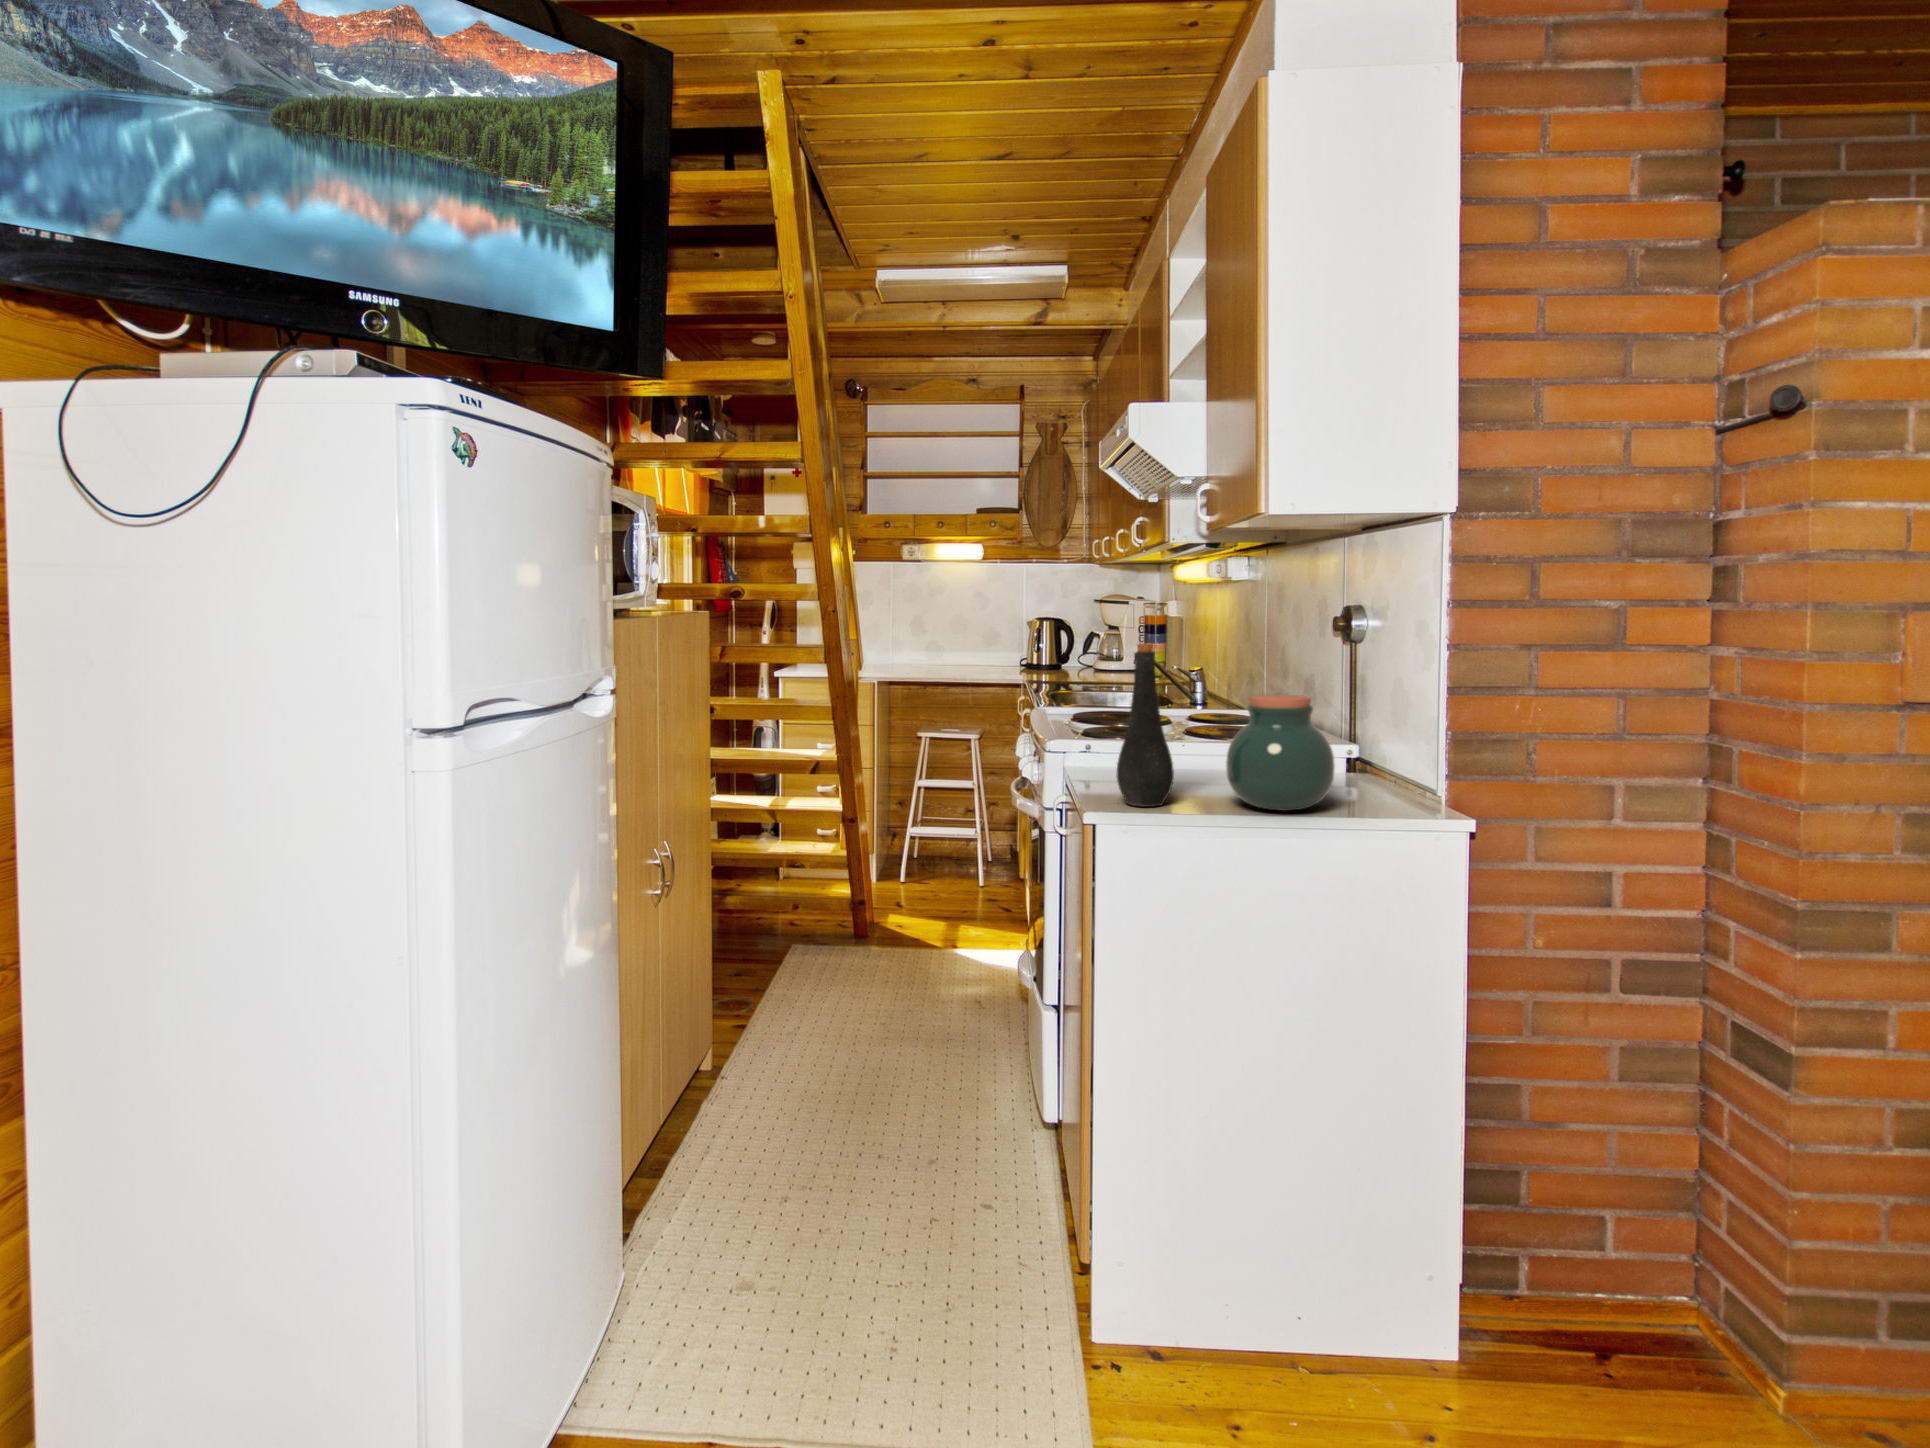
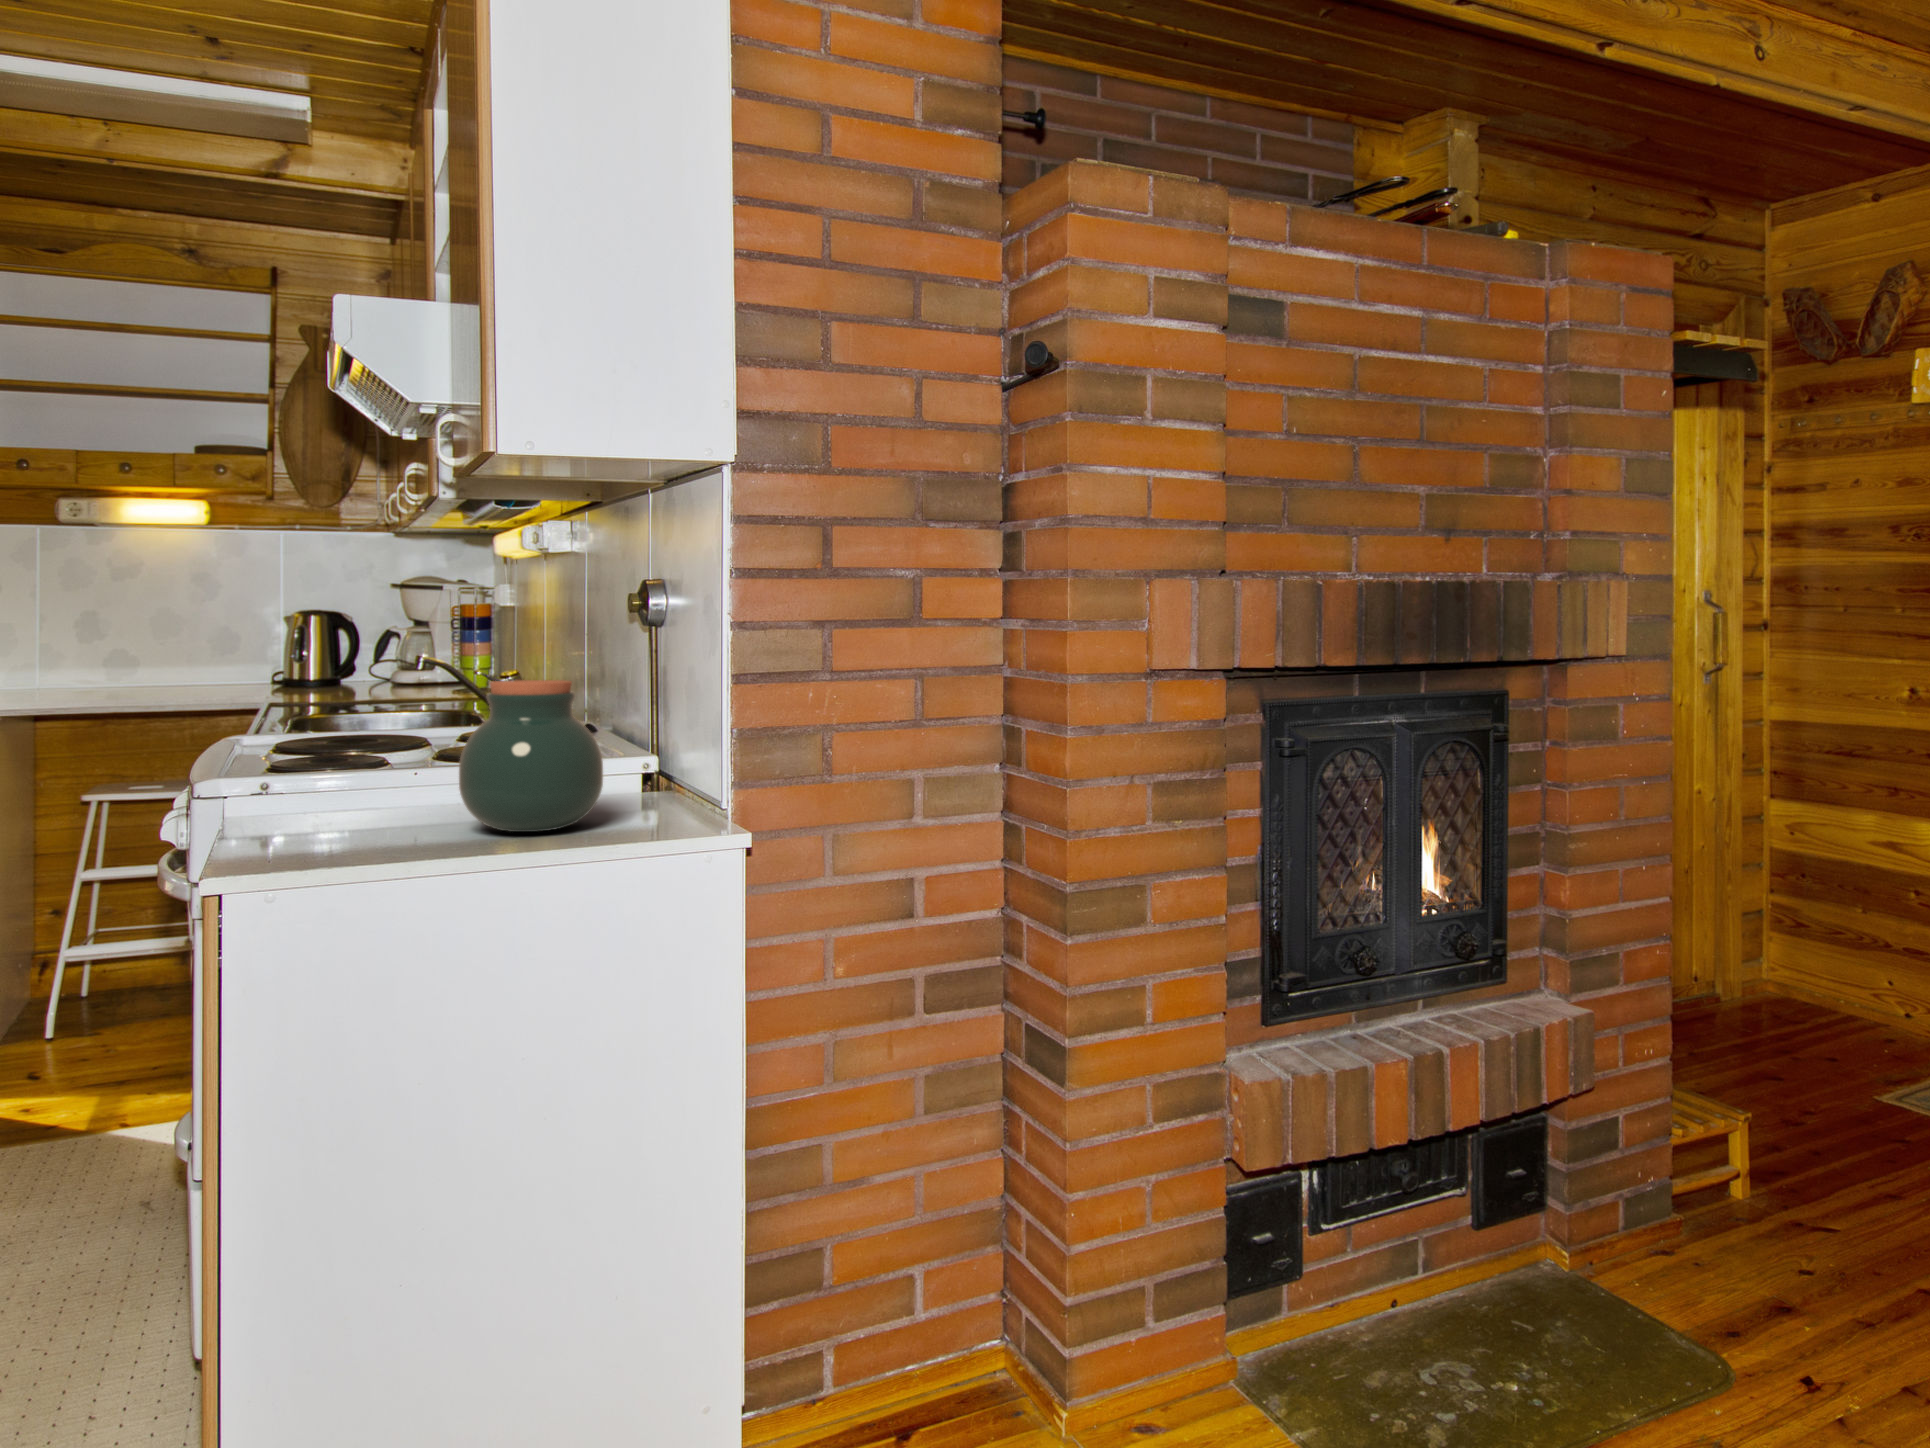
bottle: present [1117,644,1174,807] -> none [294,609,385,841]

